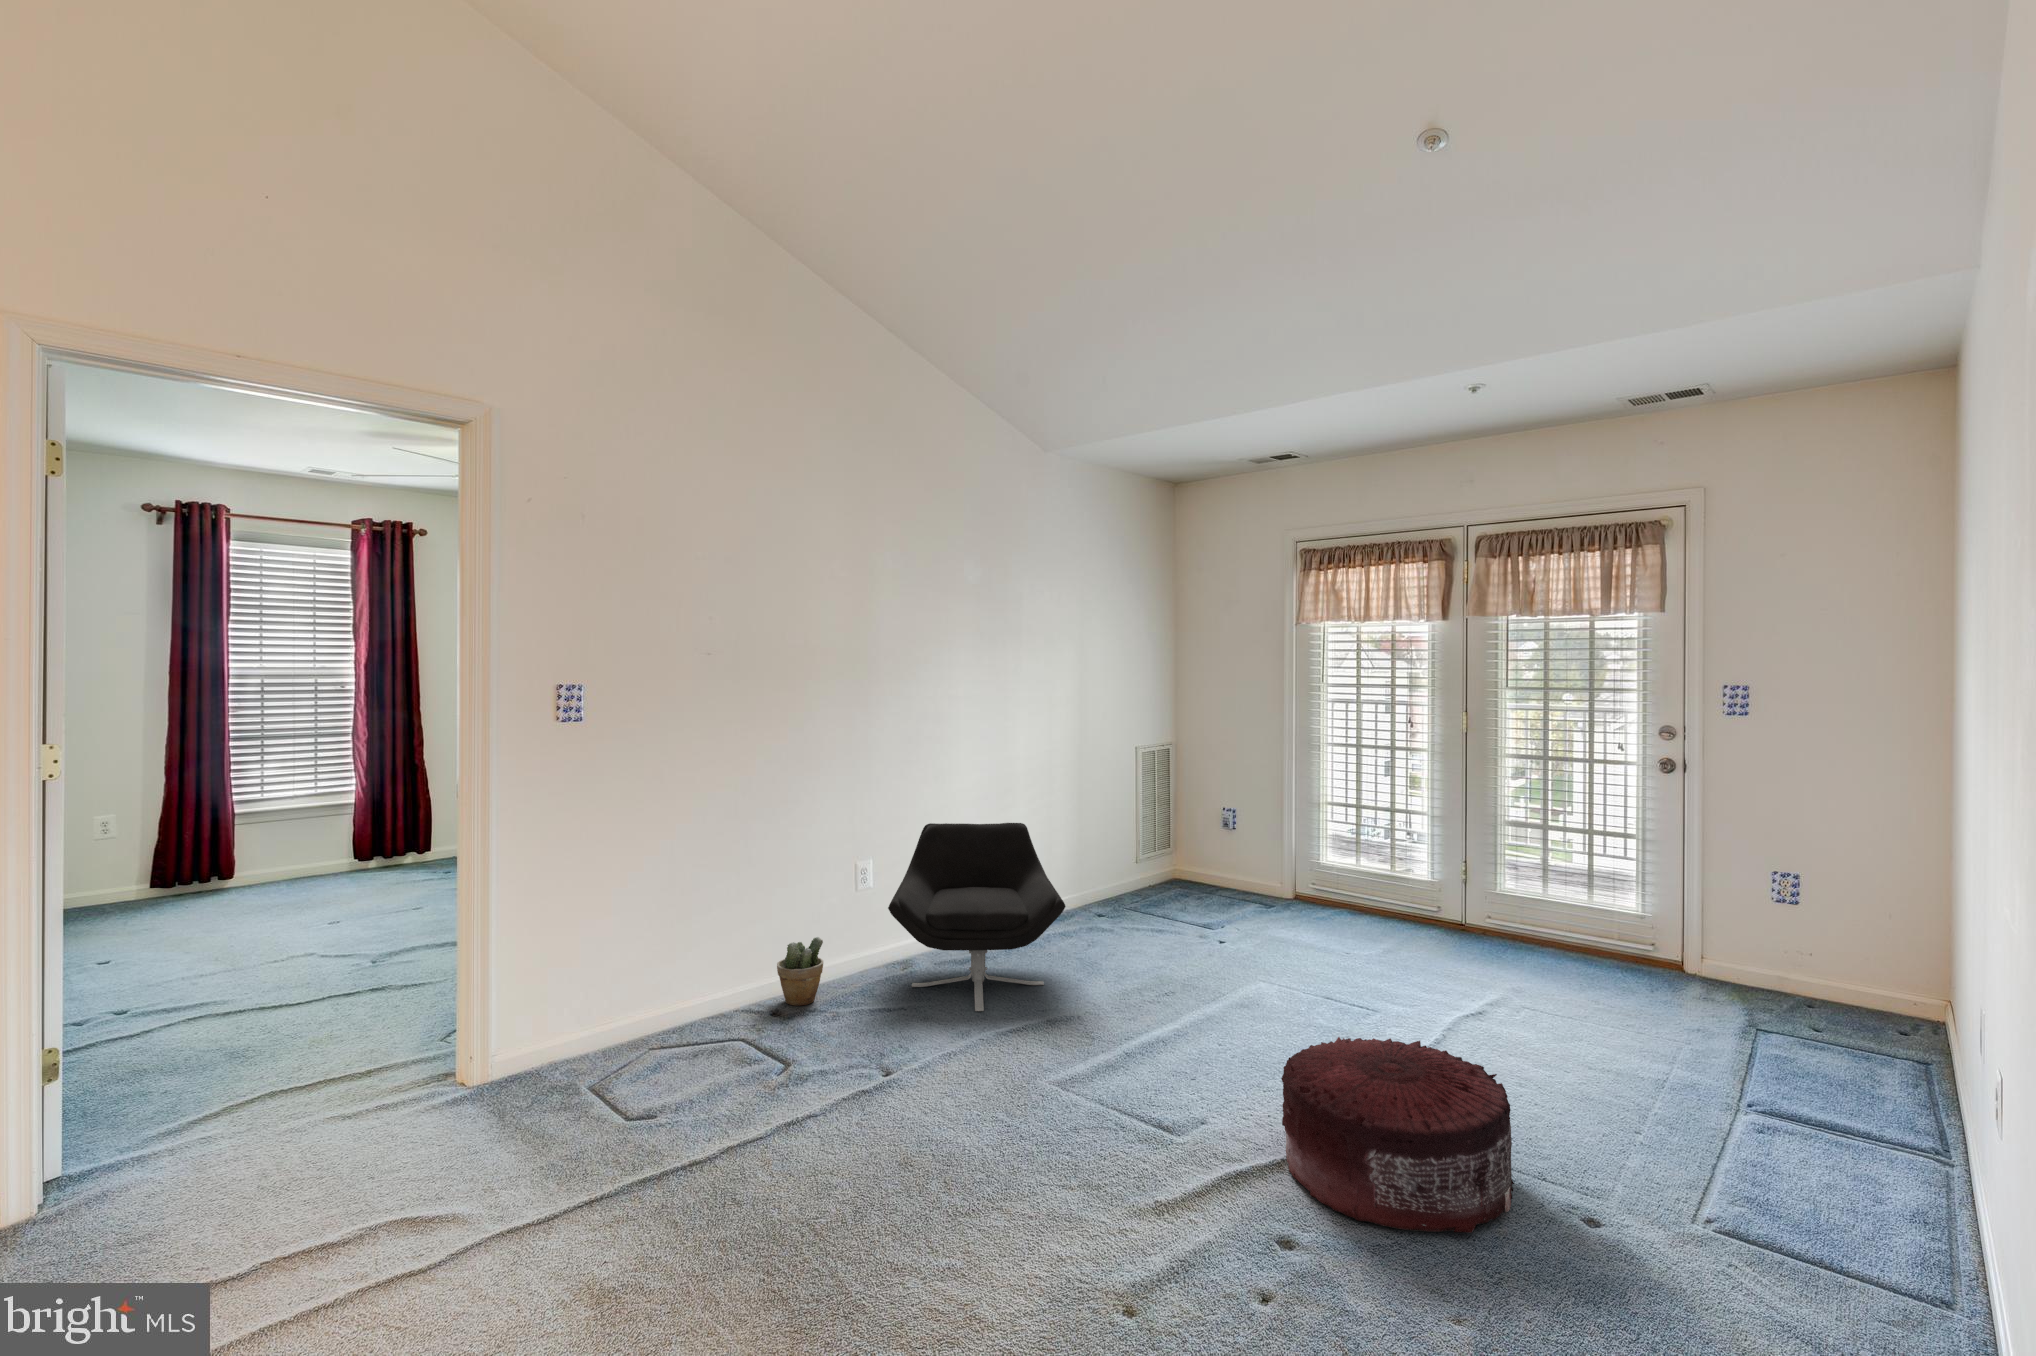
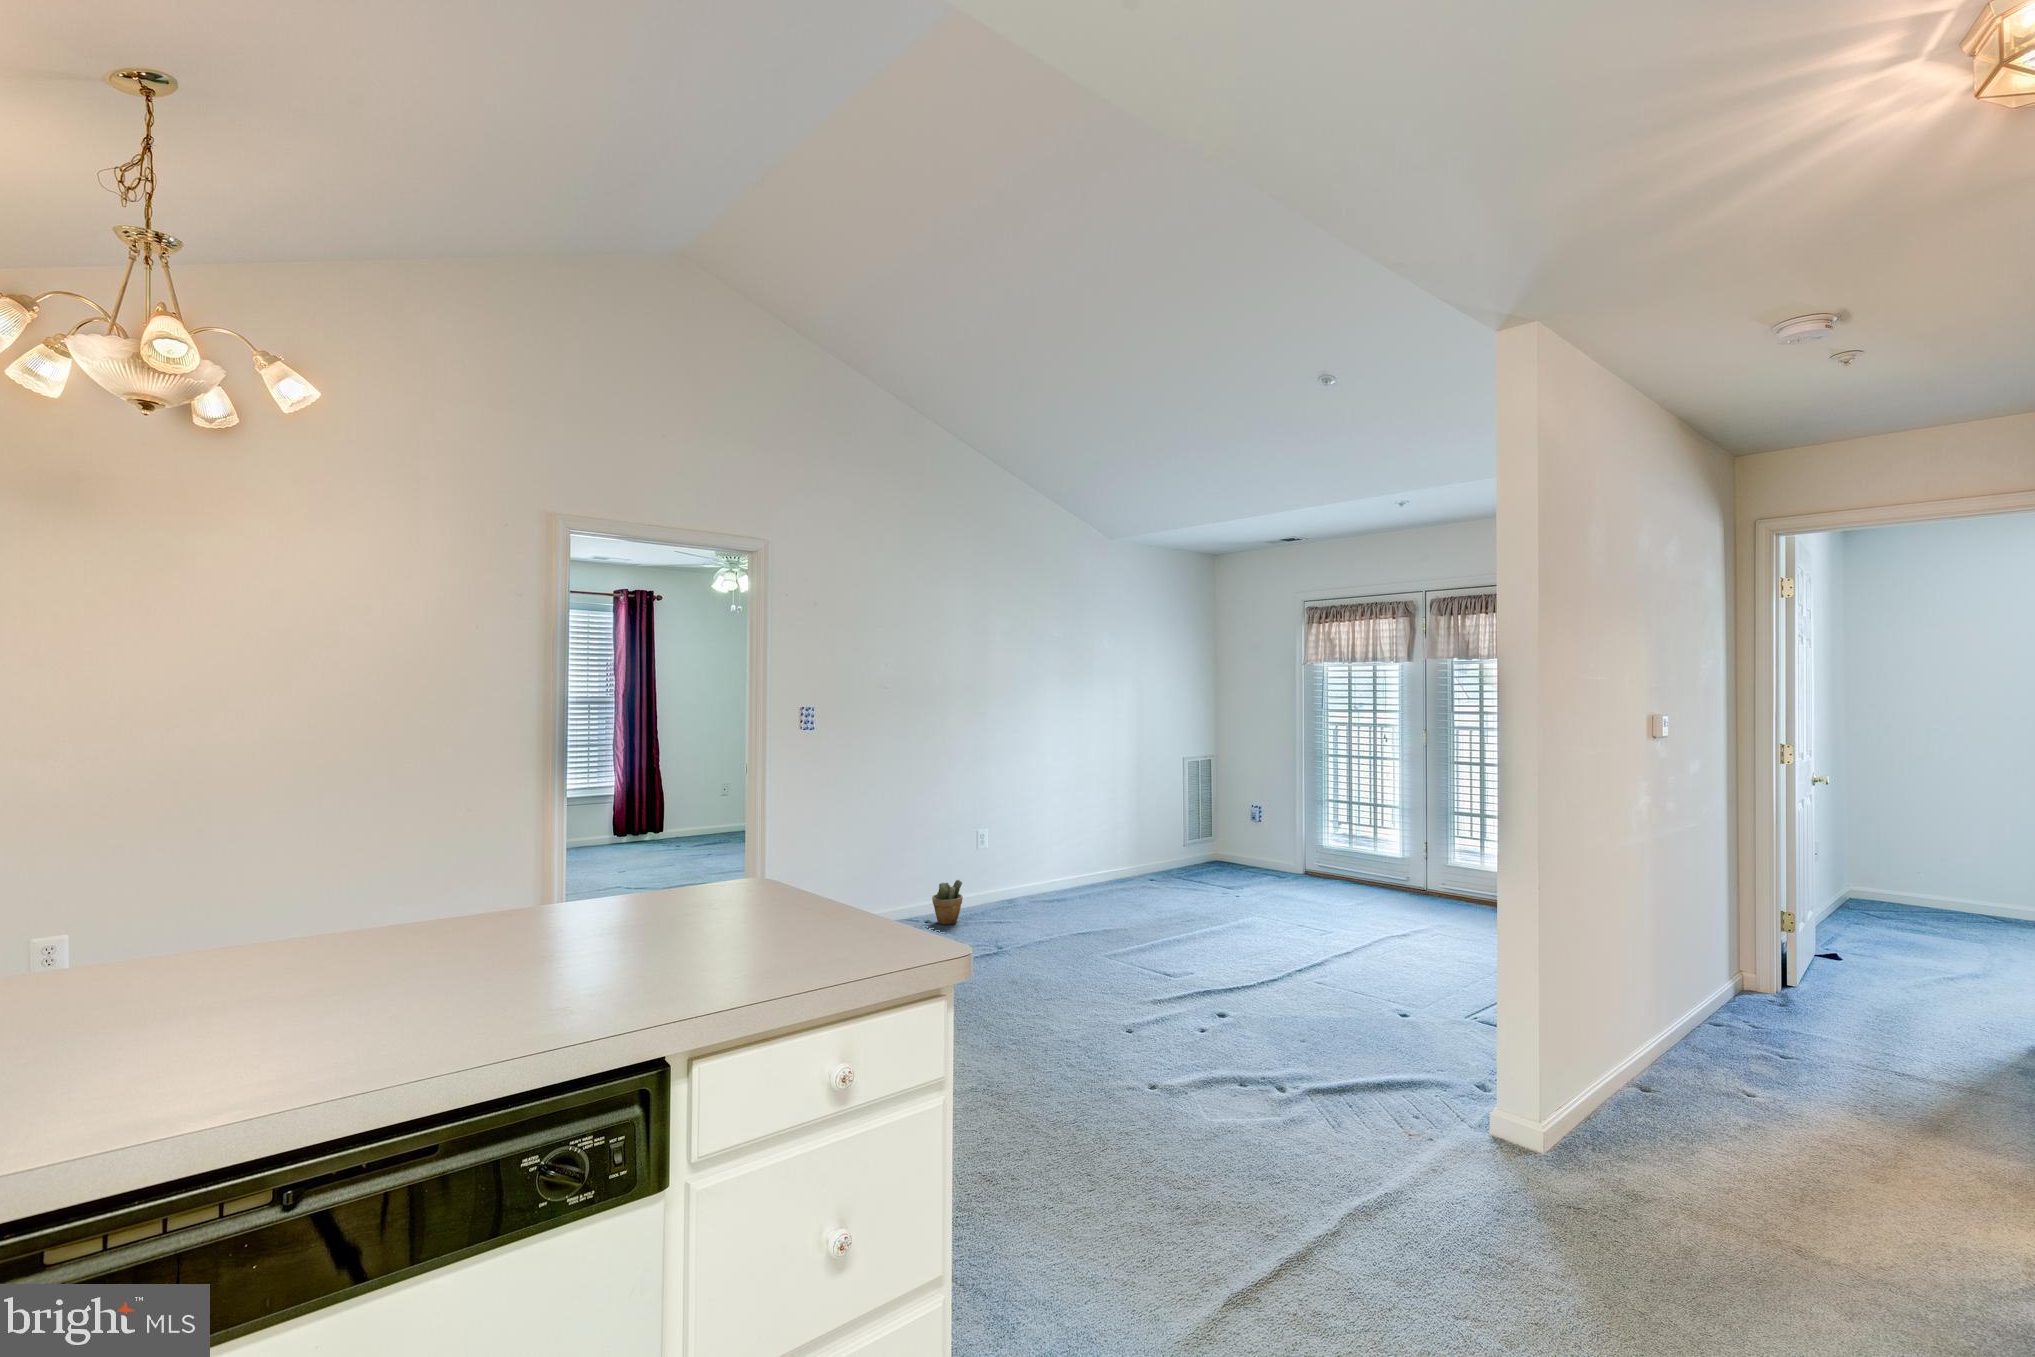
lounge chair: present [888,823,1066,1011] -> none [1006,807,1126,930]
pouf: present [1281,1037,1514,1233] -> none [1254,933,1396,1035]

